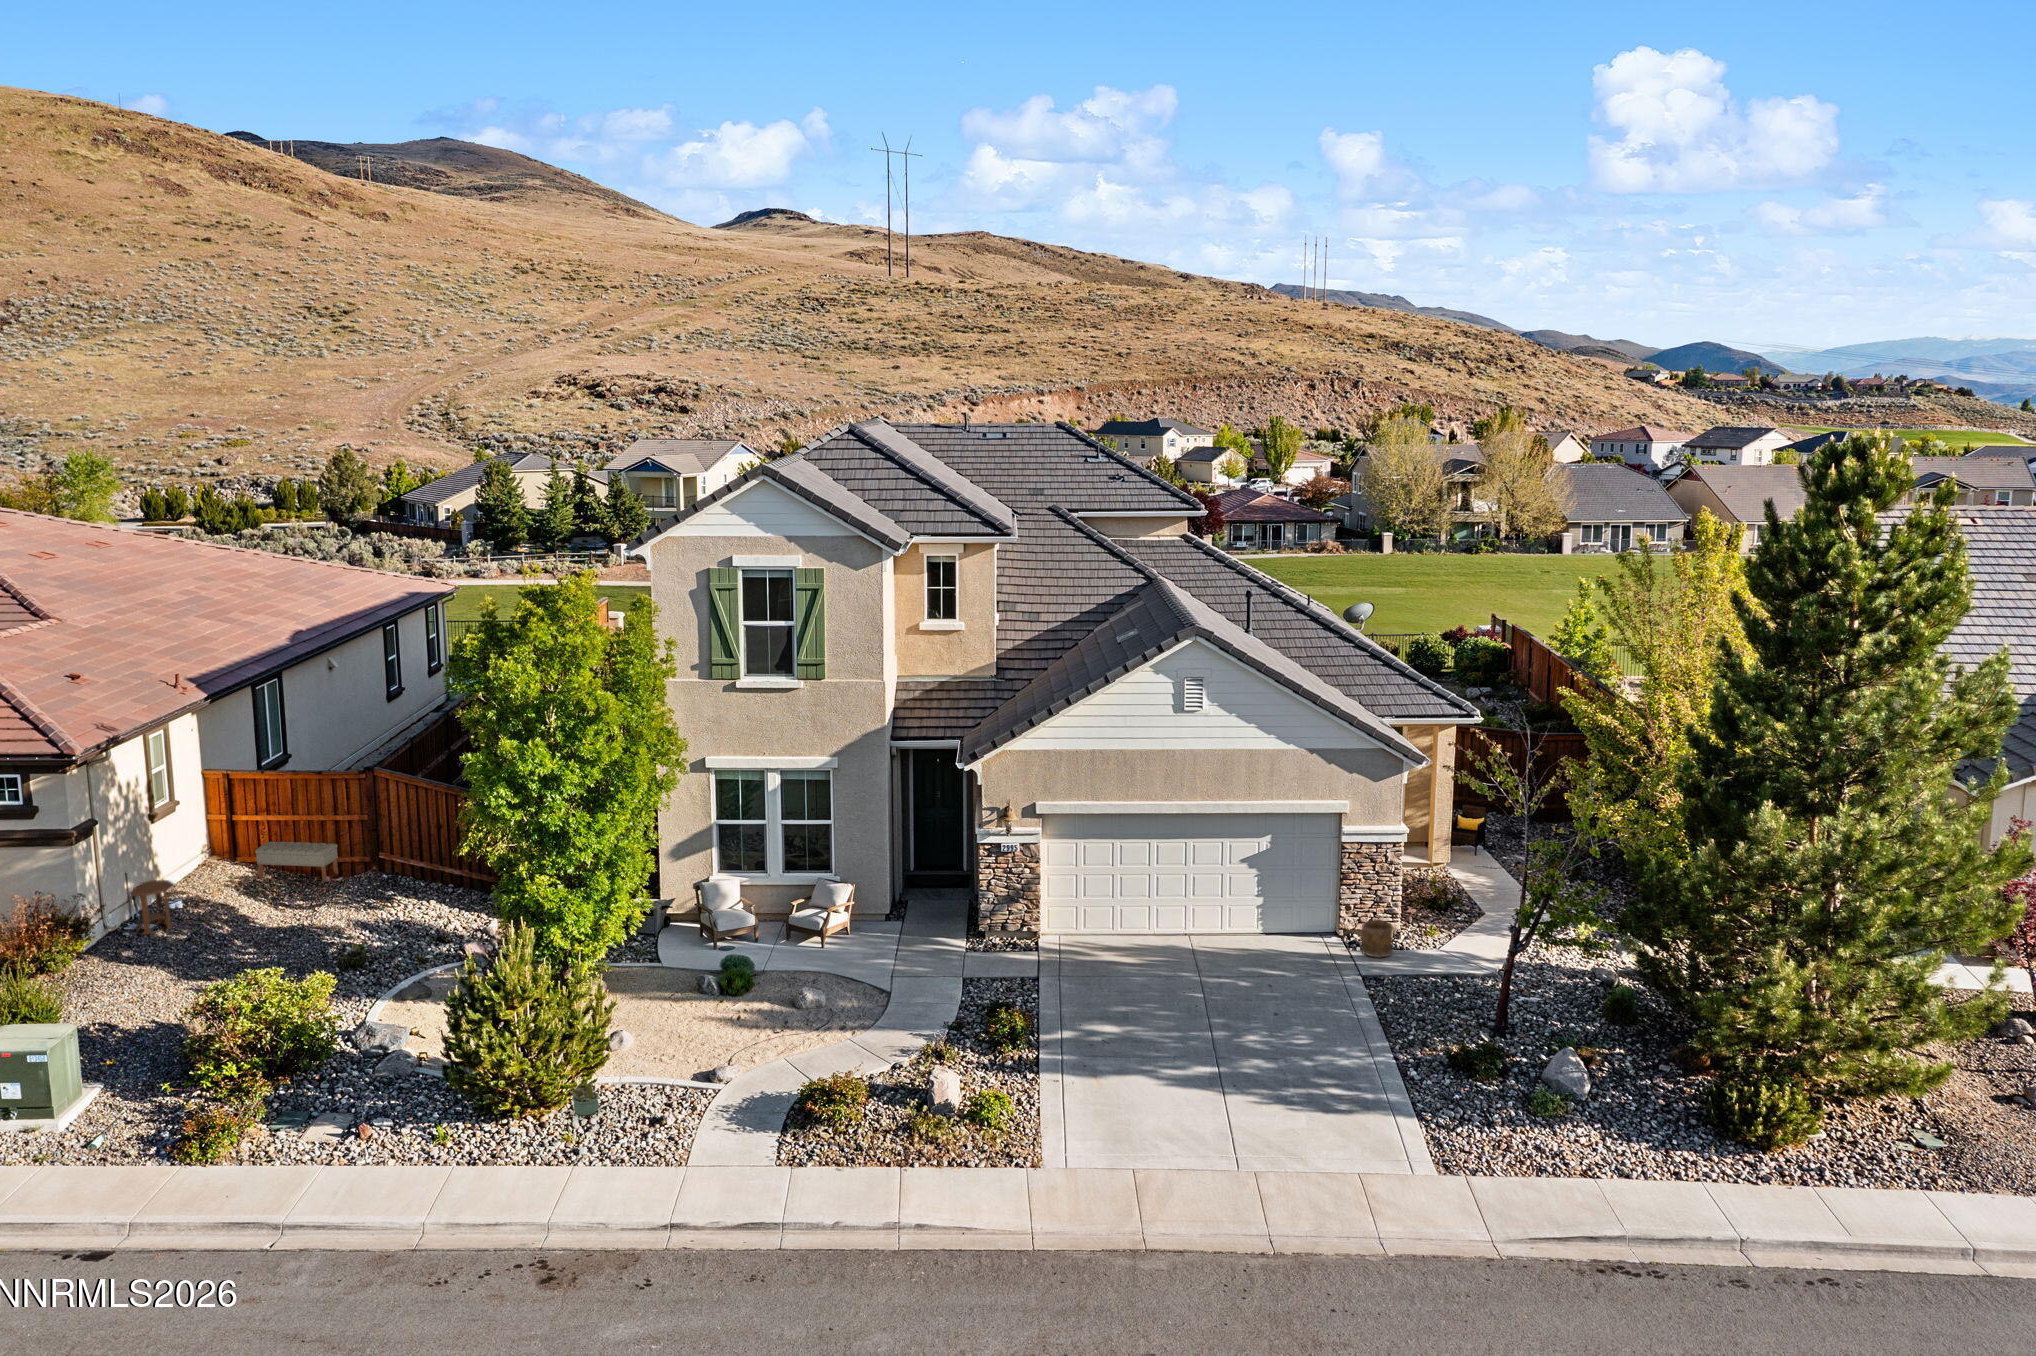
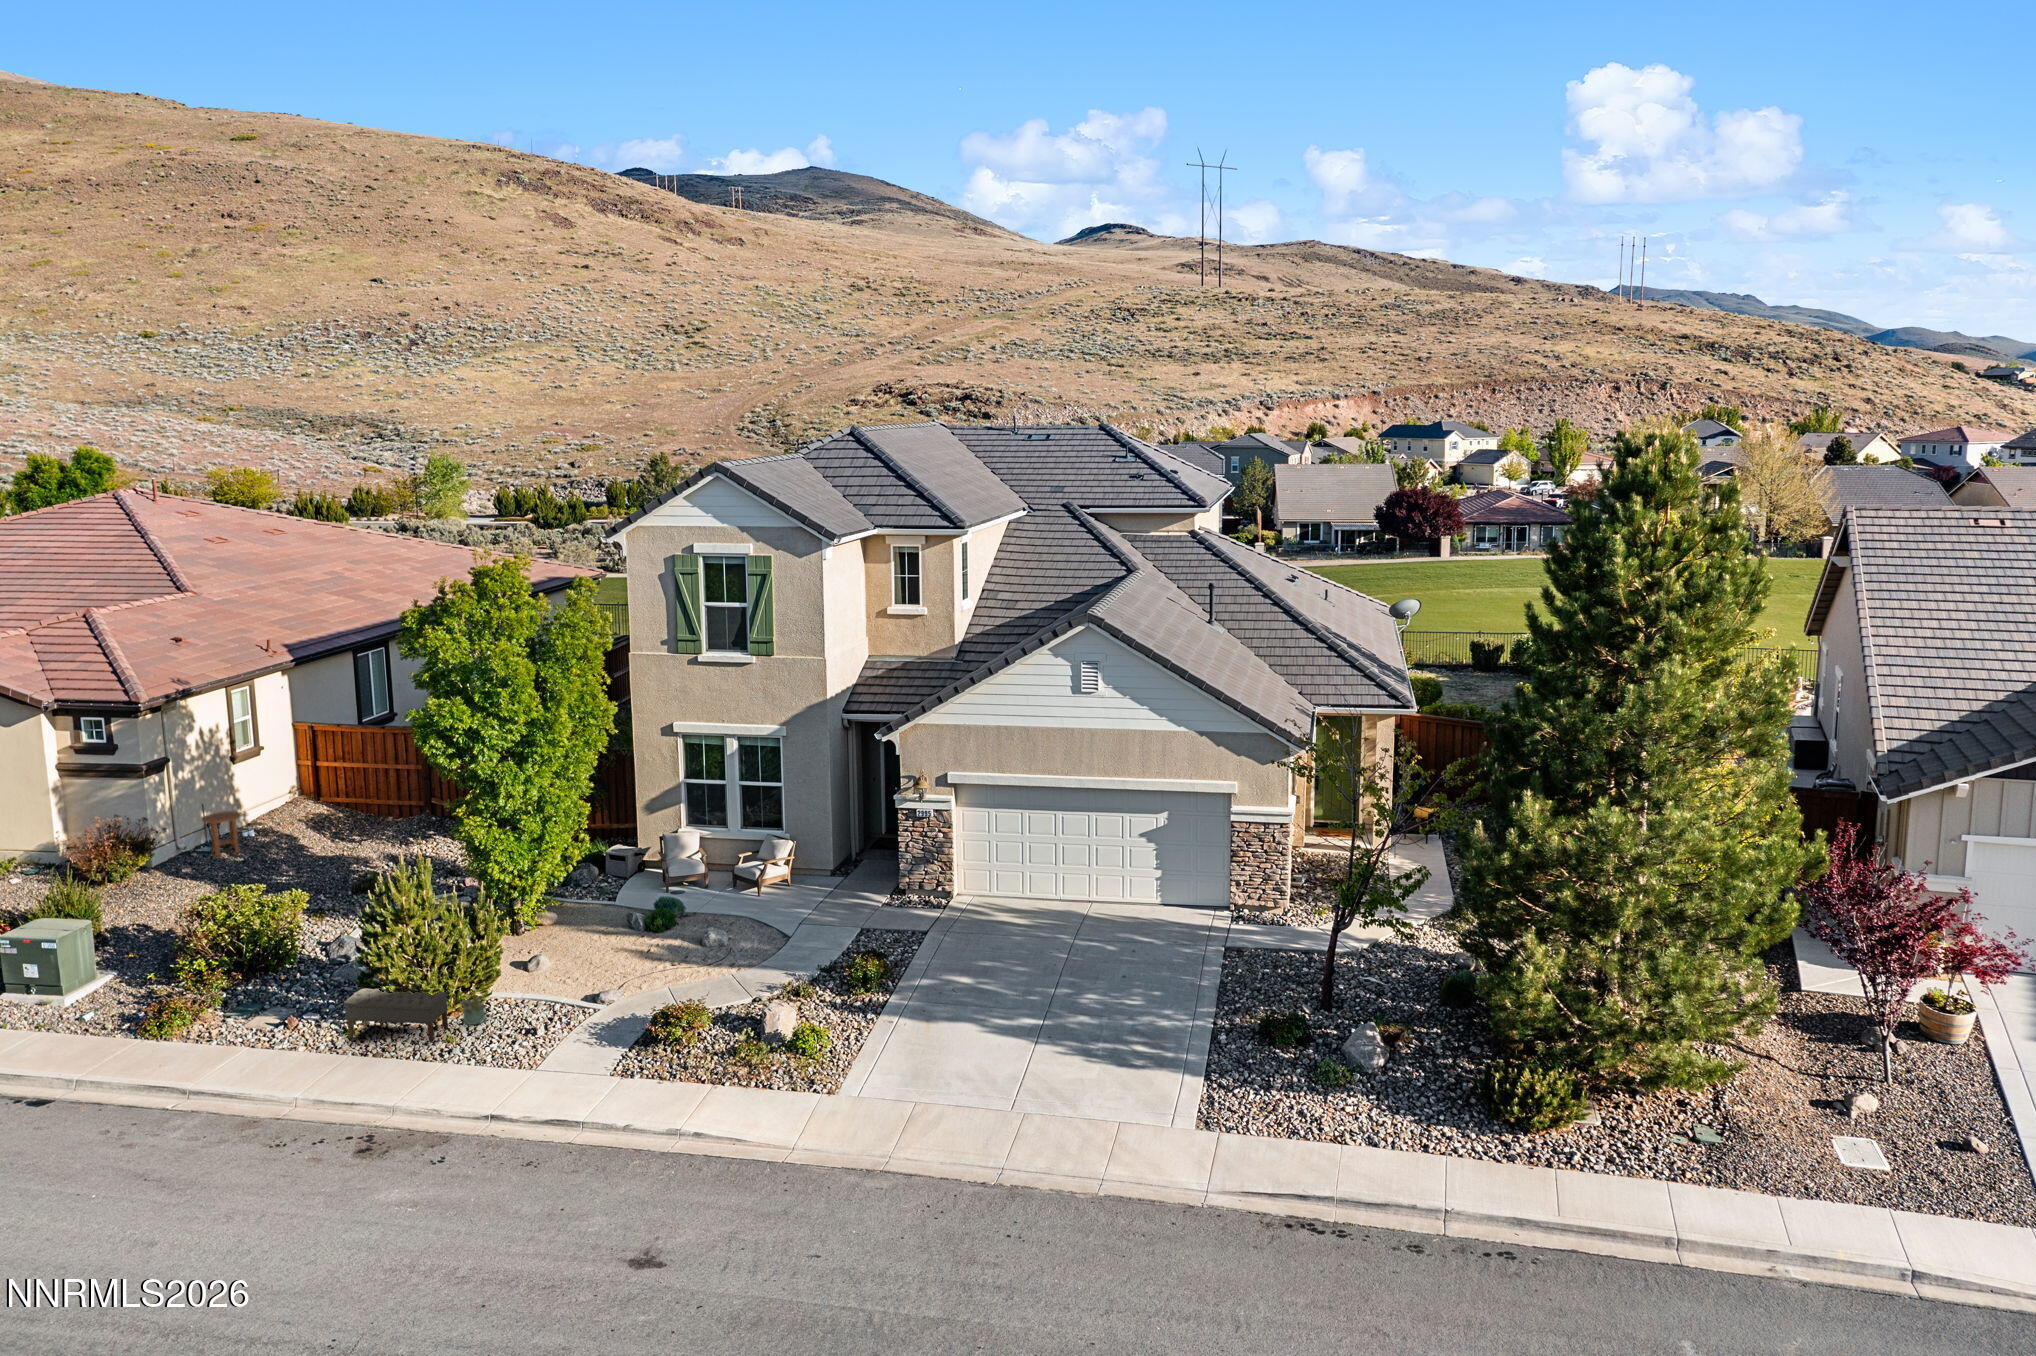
bench: present [255,842,338,882] -> present [344,988,448,1042]
bucket: present [1362,920,1397,958] -> none [1243,894,1277,931]

